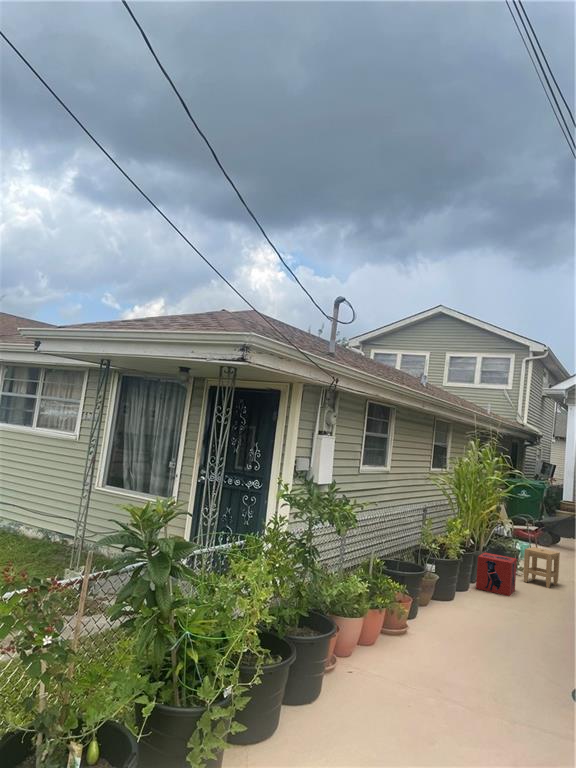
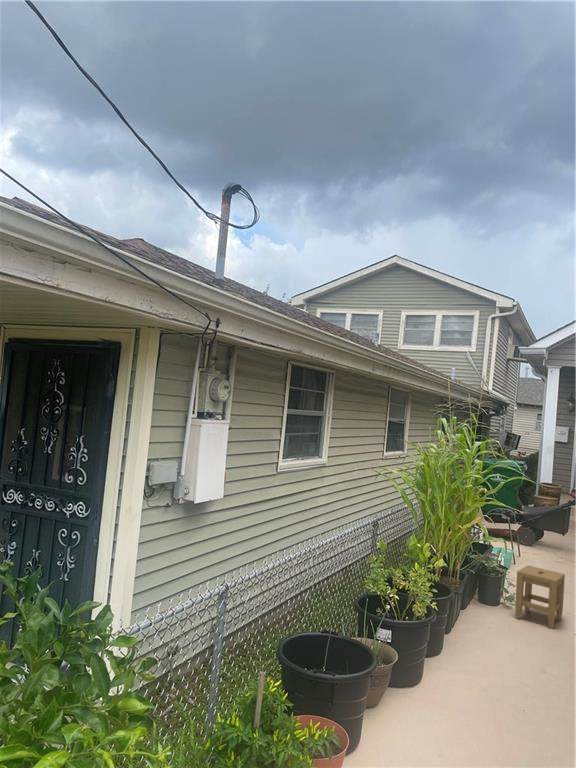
storage box: present [476,553,517,596] -> none [452,583,511,657]

